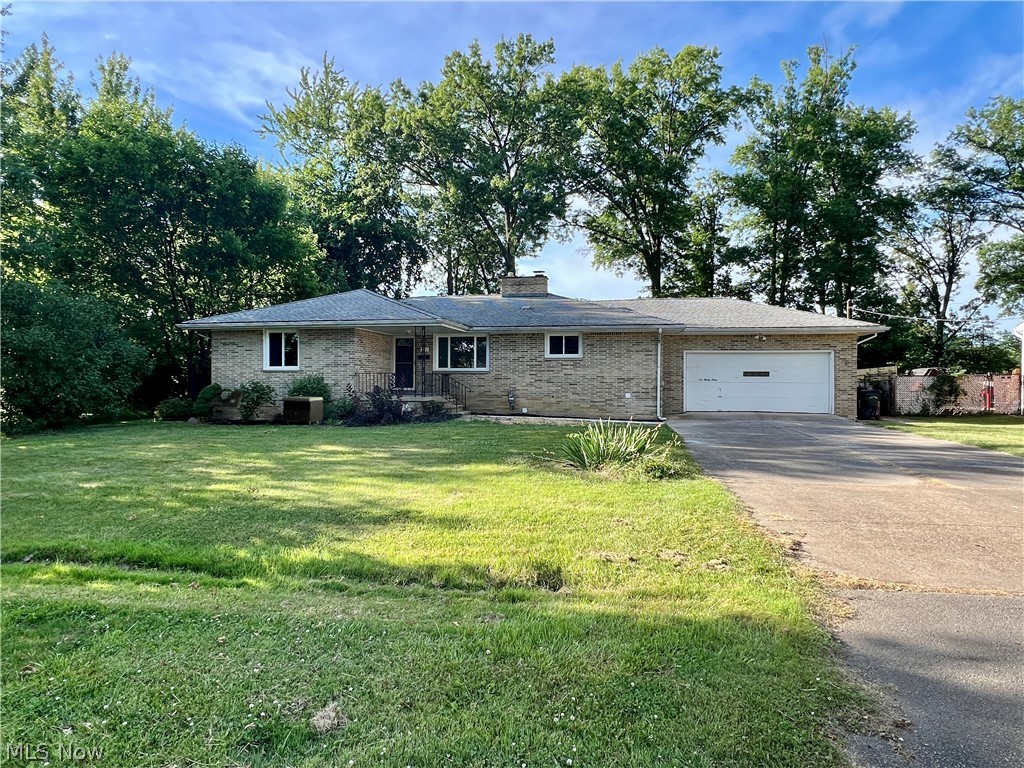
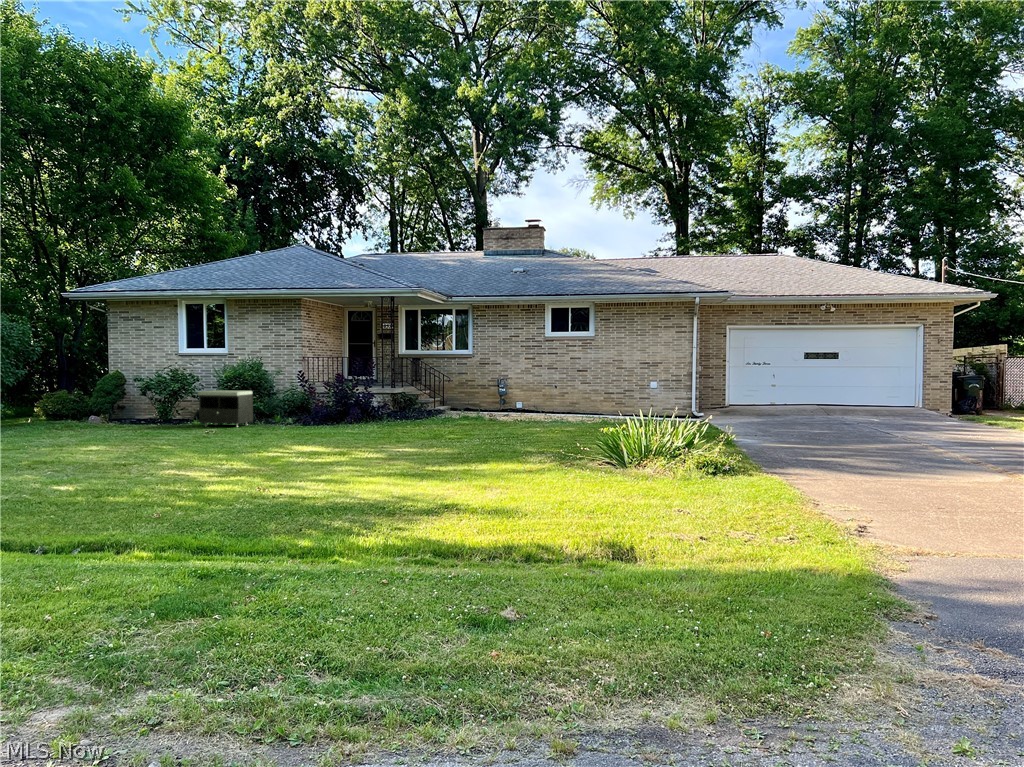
lounge chair: present [210,390,243,419] -> none [90,382,139,425]

